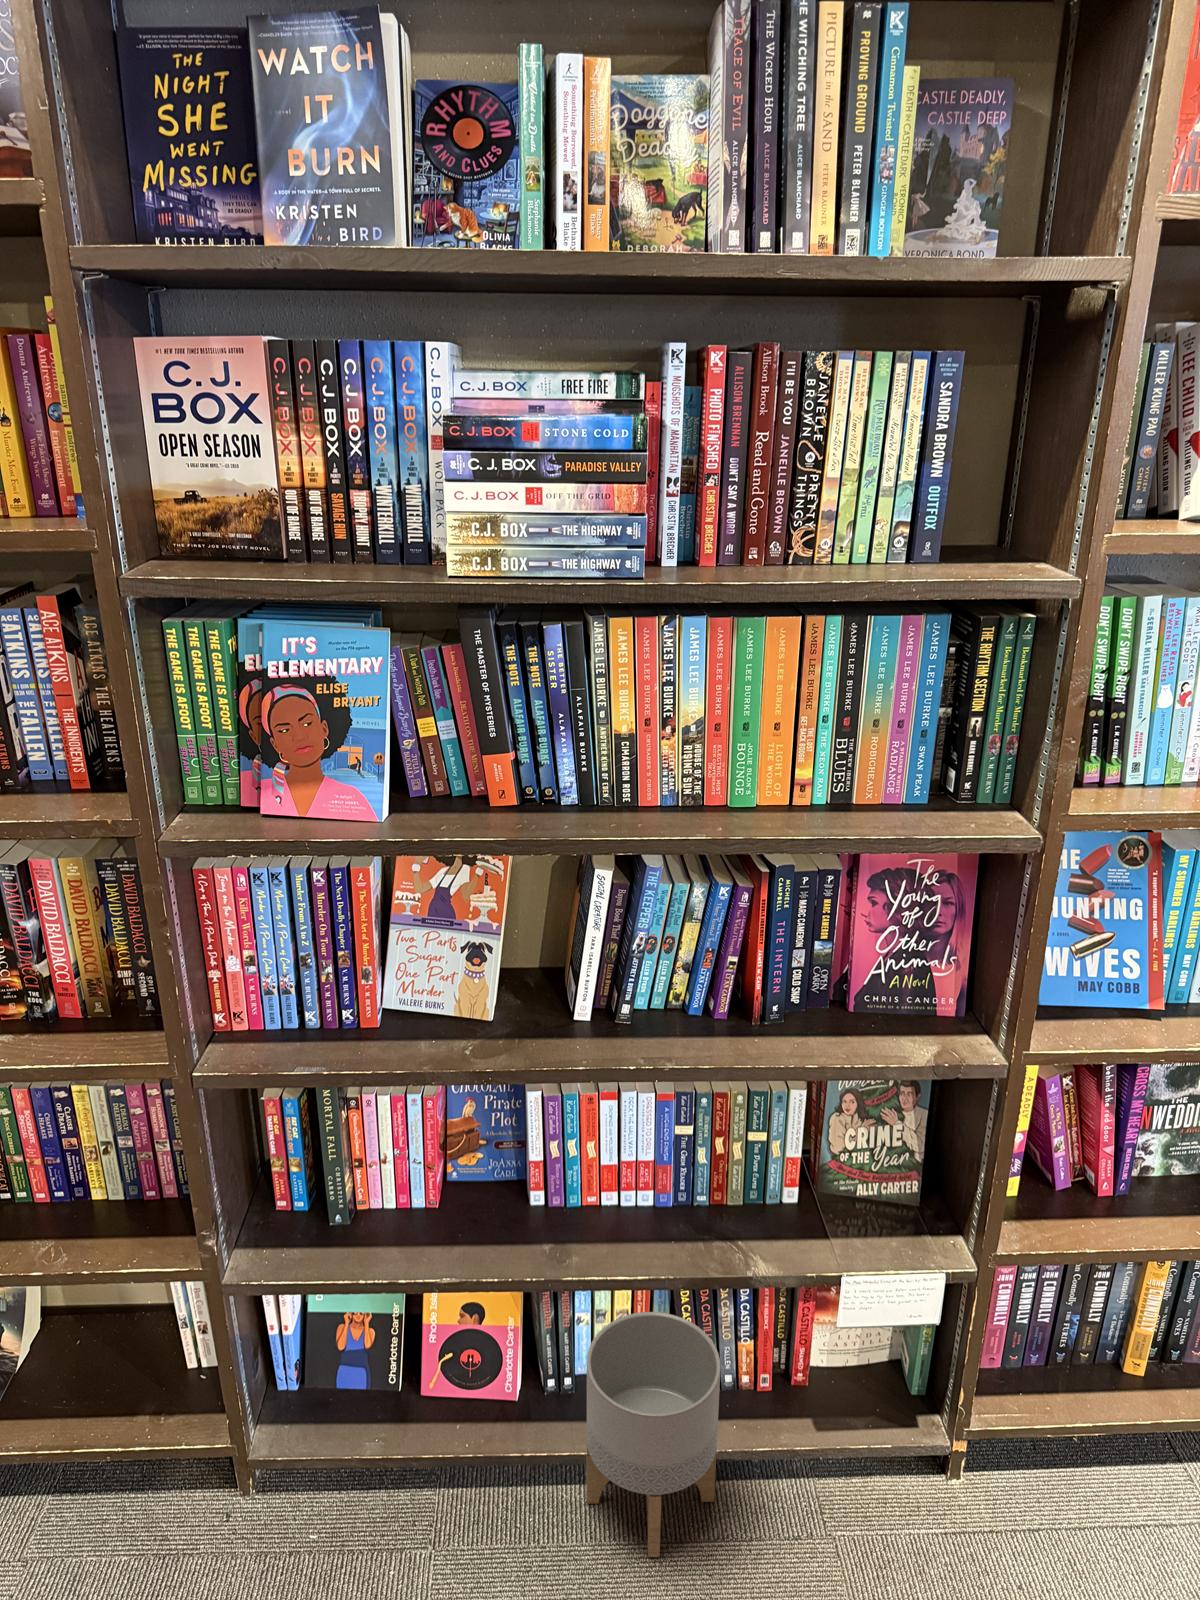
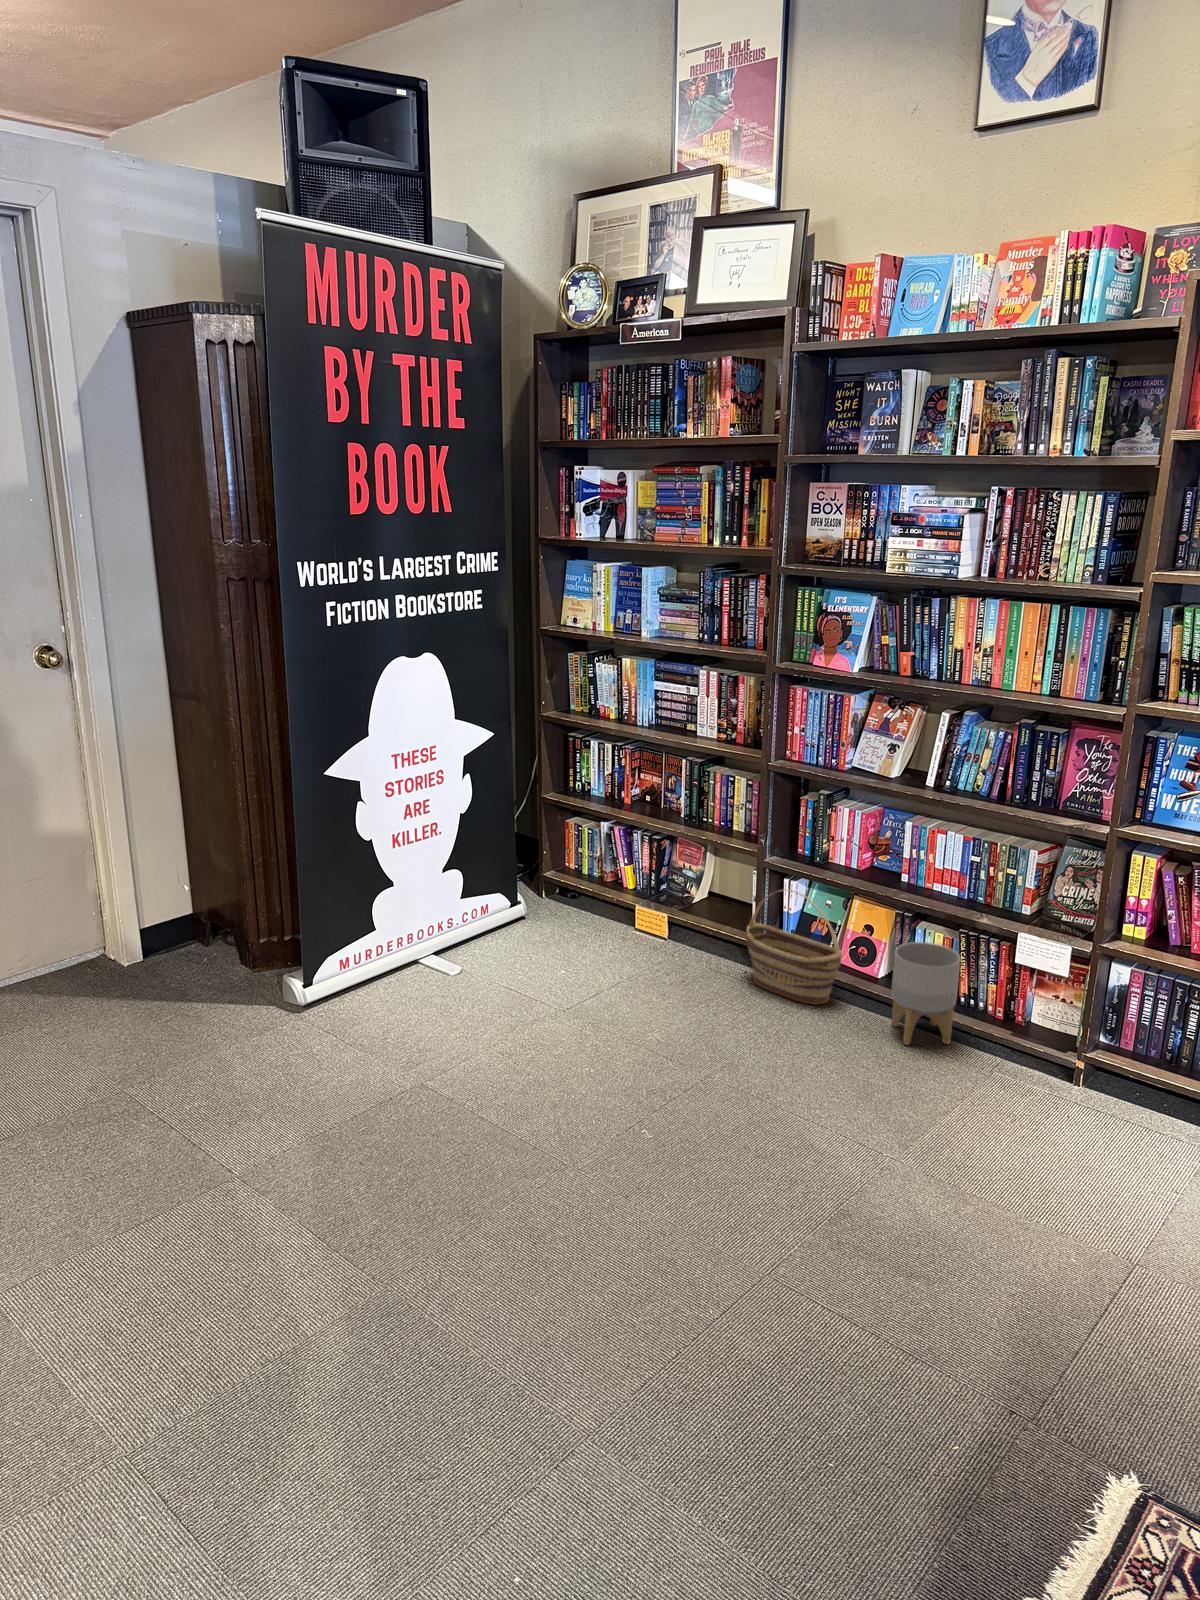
basket: none [203,1318,450,1543] -> present [746,890,842,1004]

